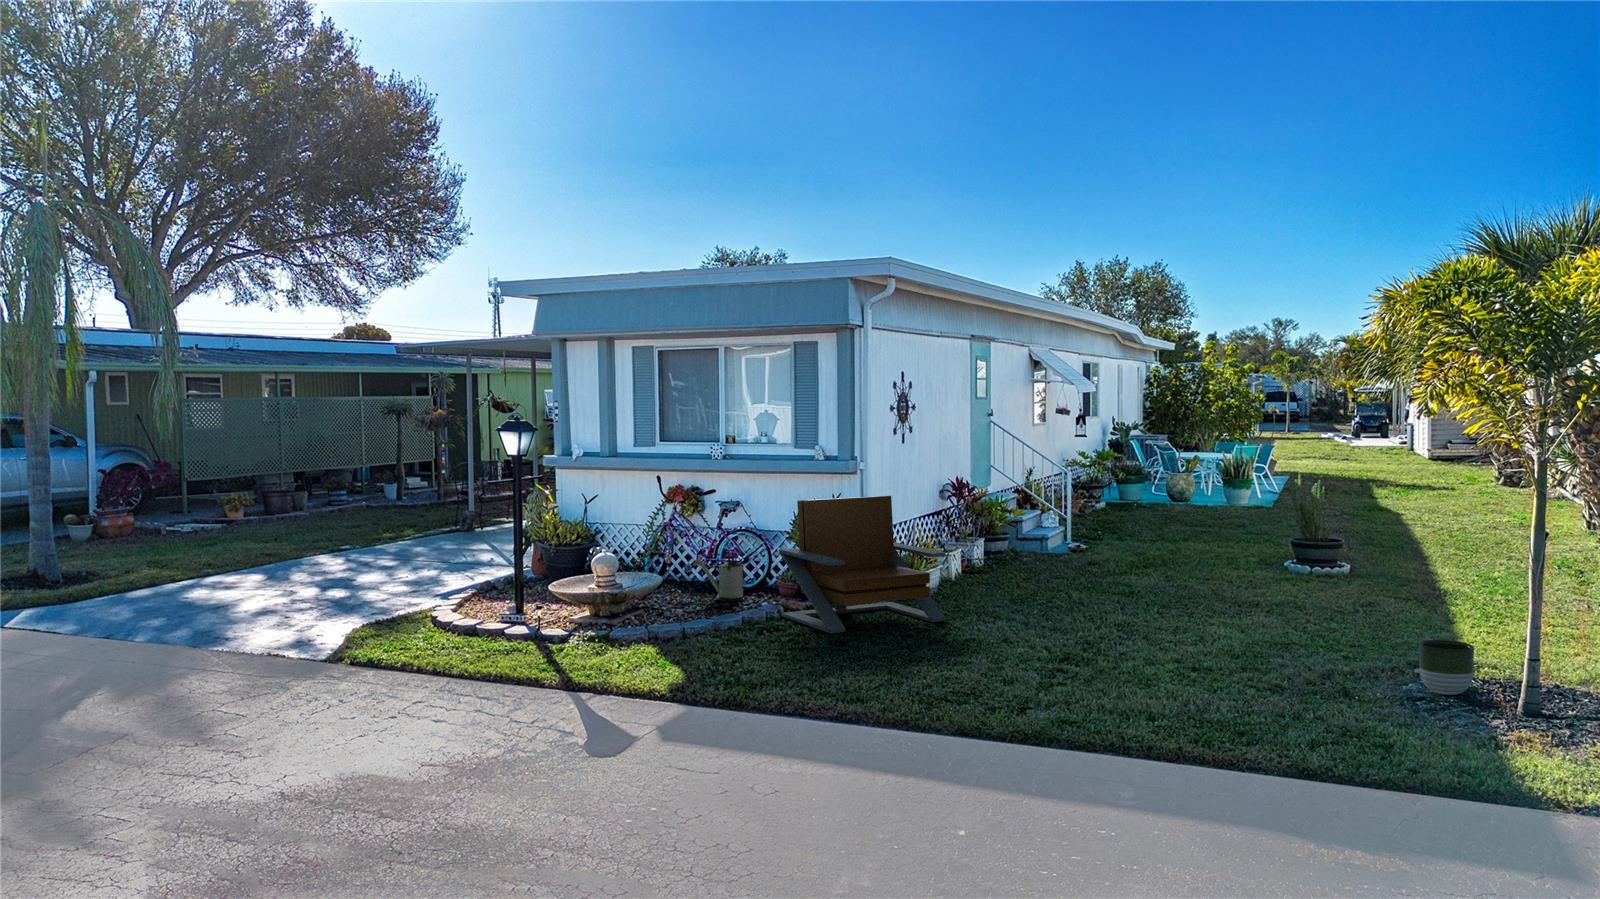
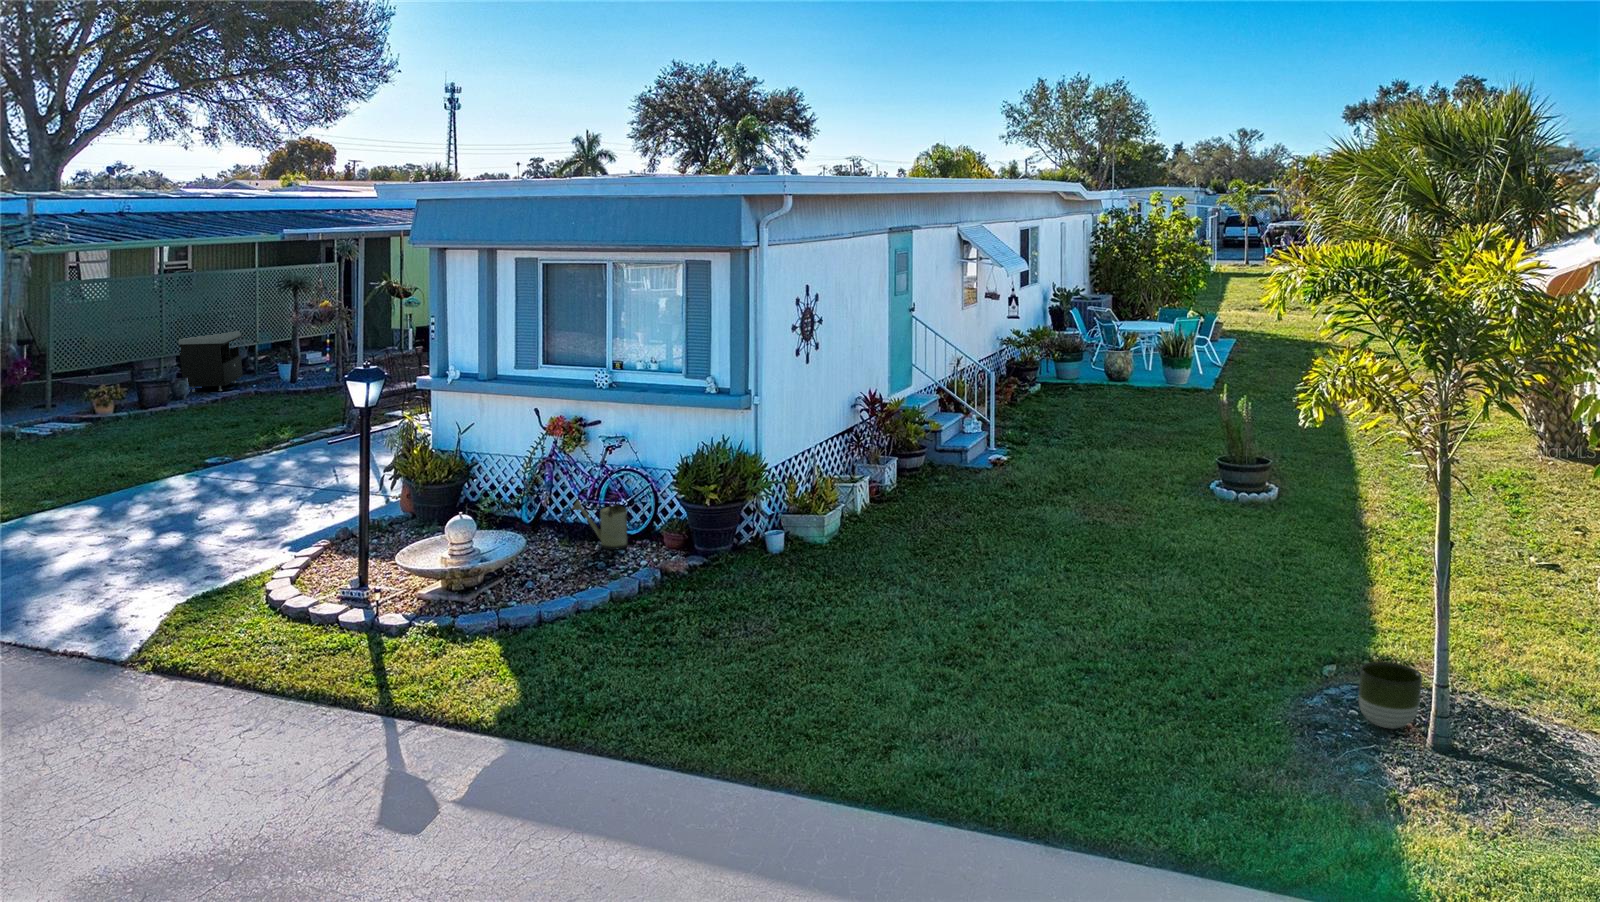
storage bench: none [285,456,340,511] -> present [179,331,243,392]
lounge chair: present [779,496,946,633] -> none [659,441,842,609]

